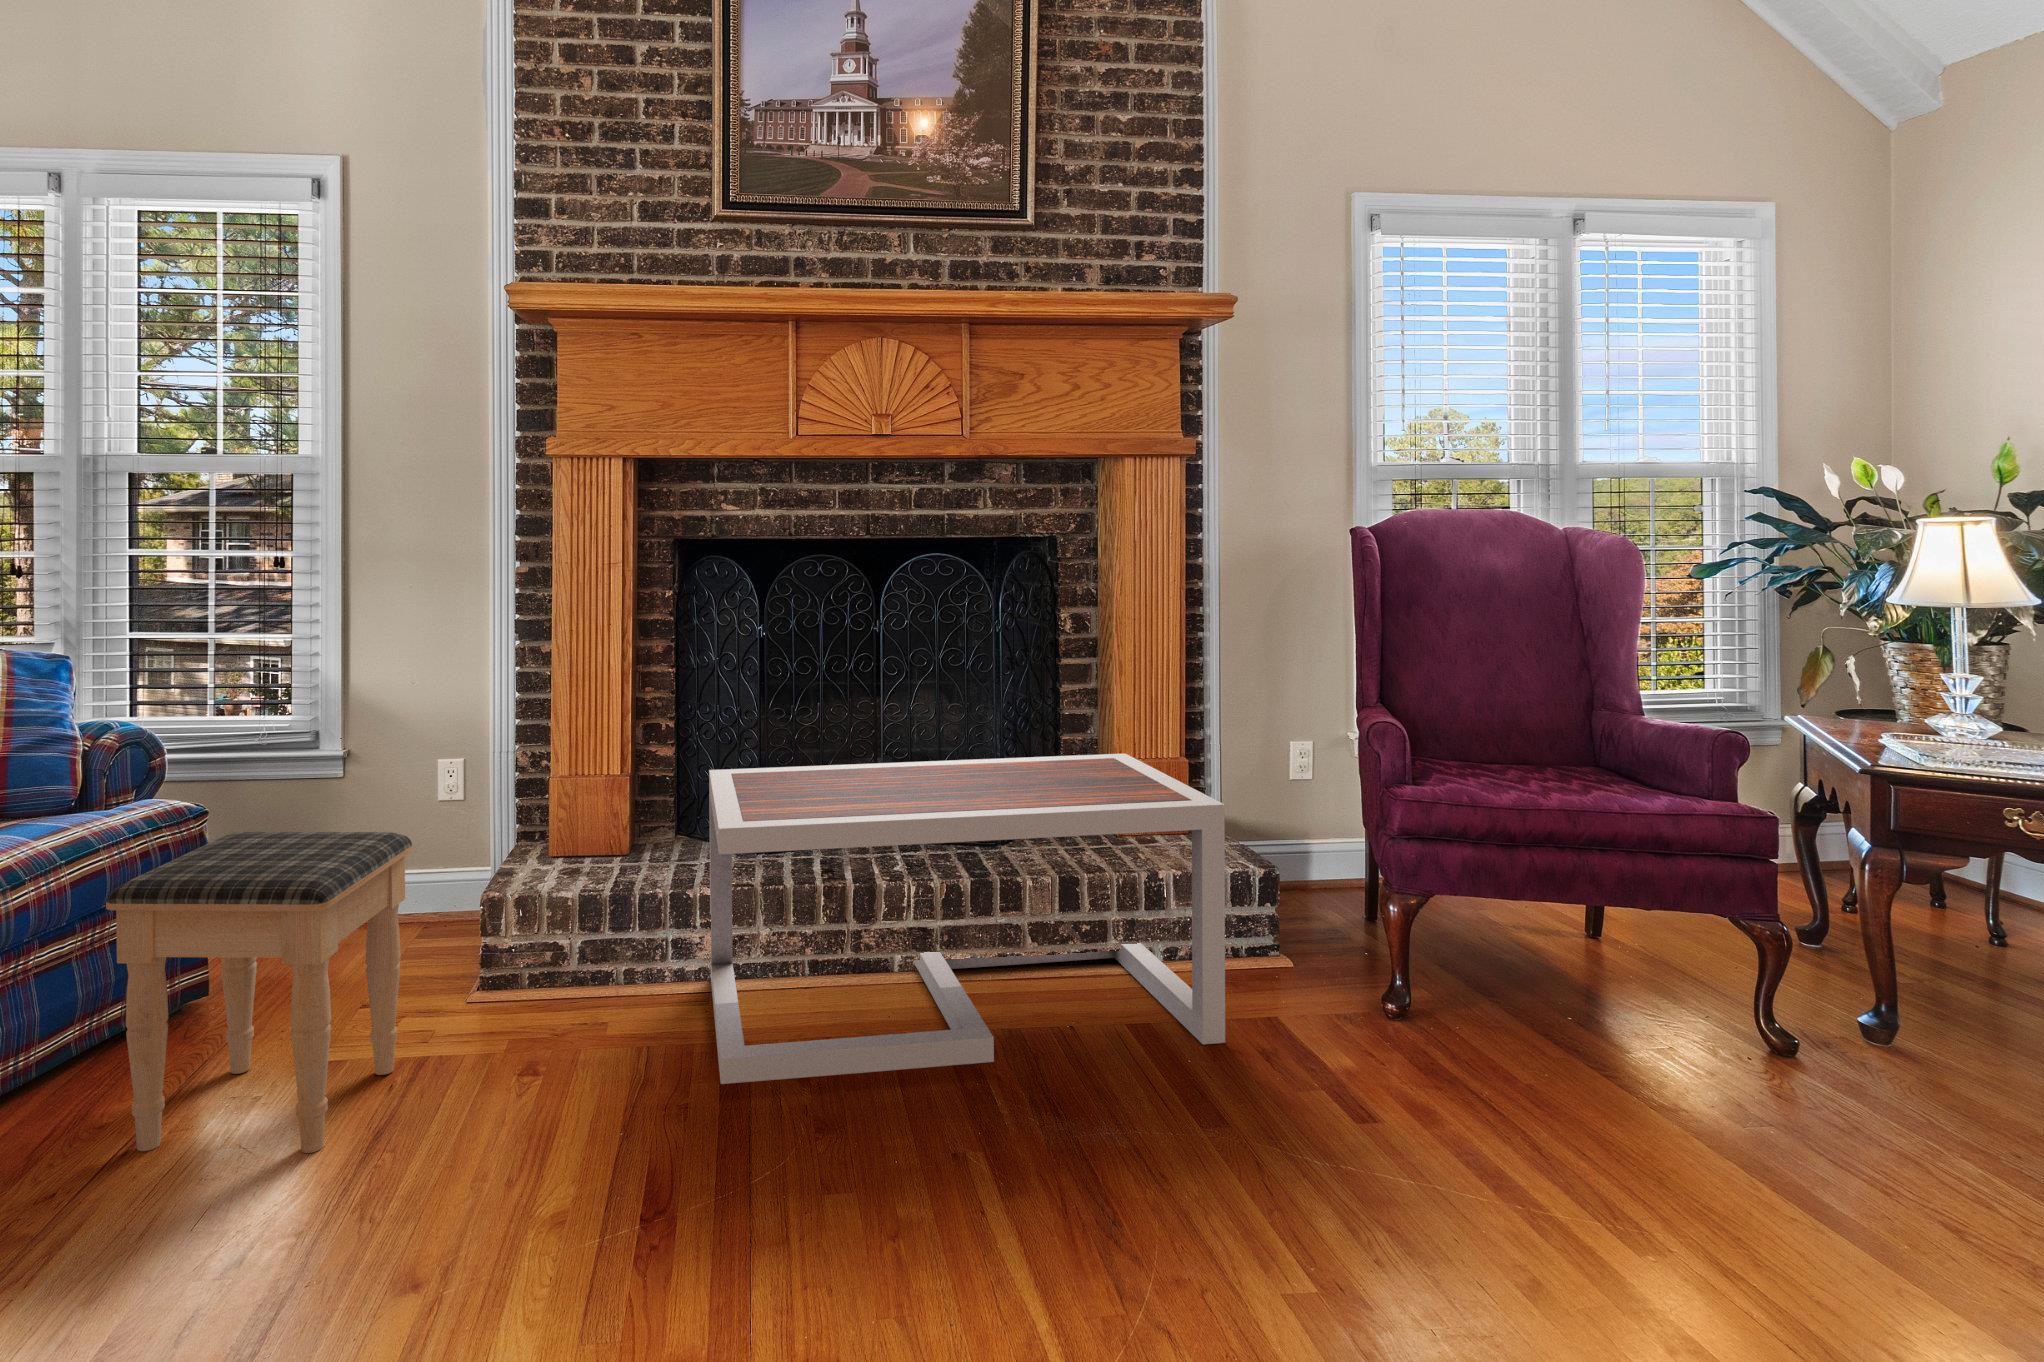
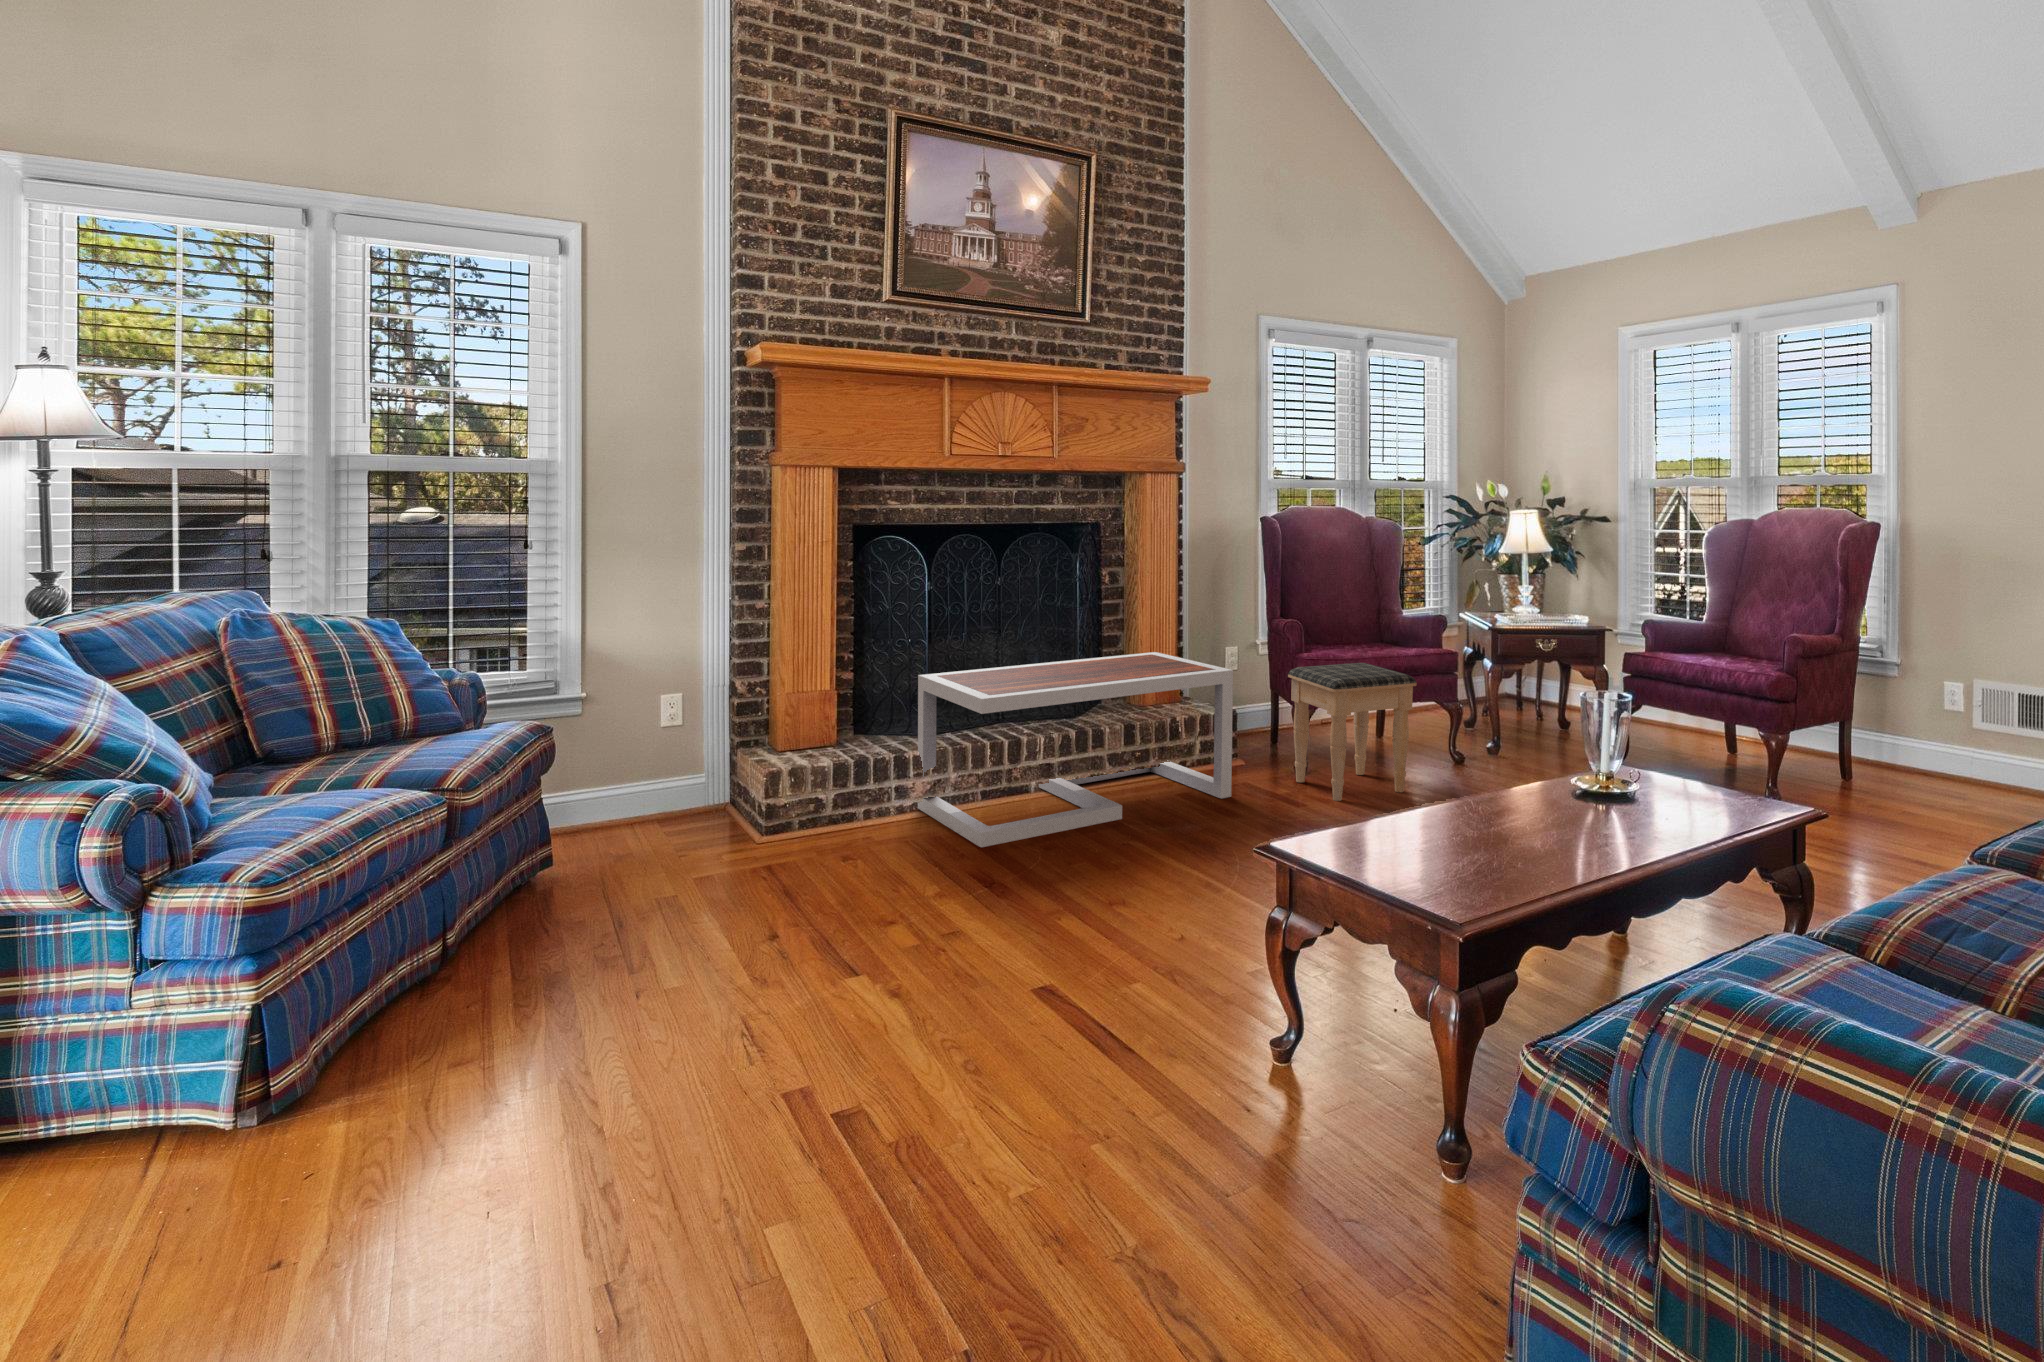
footstool: present [106,832,413,1153] -> present [1288,663,1417,801]

